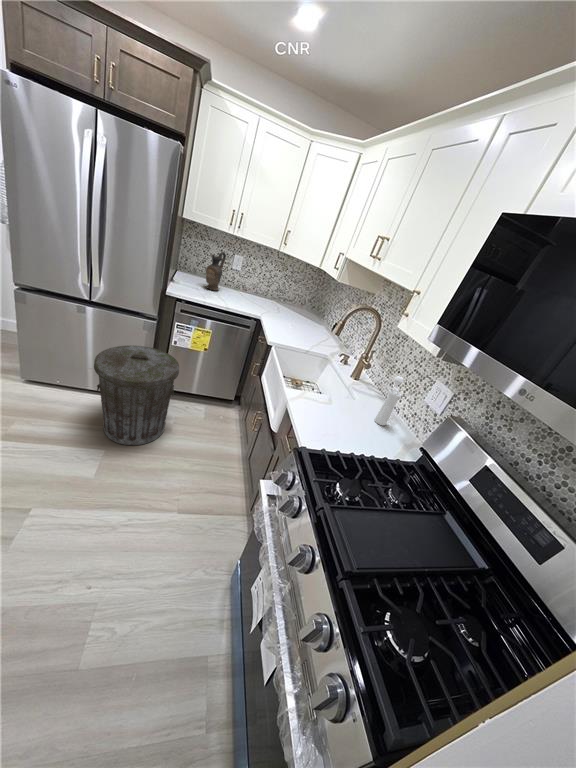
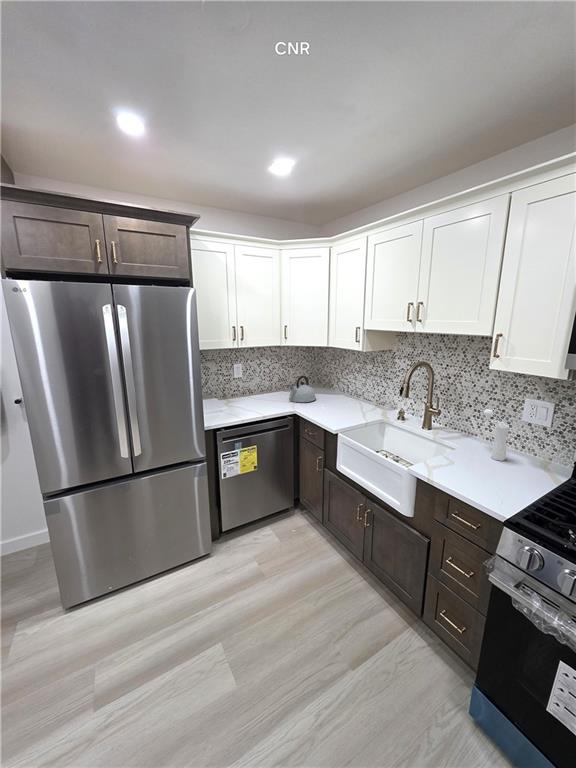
ceramic pitcher: present [206,252,226,291] -> none [220,366,236,406]
kettle: none [269,290,295,318] -> present [289,376,316,402]
trash can: present [94,345,179,445] -> none [165,491,258,630]

